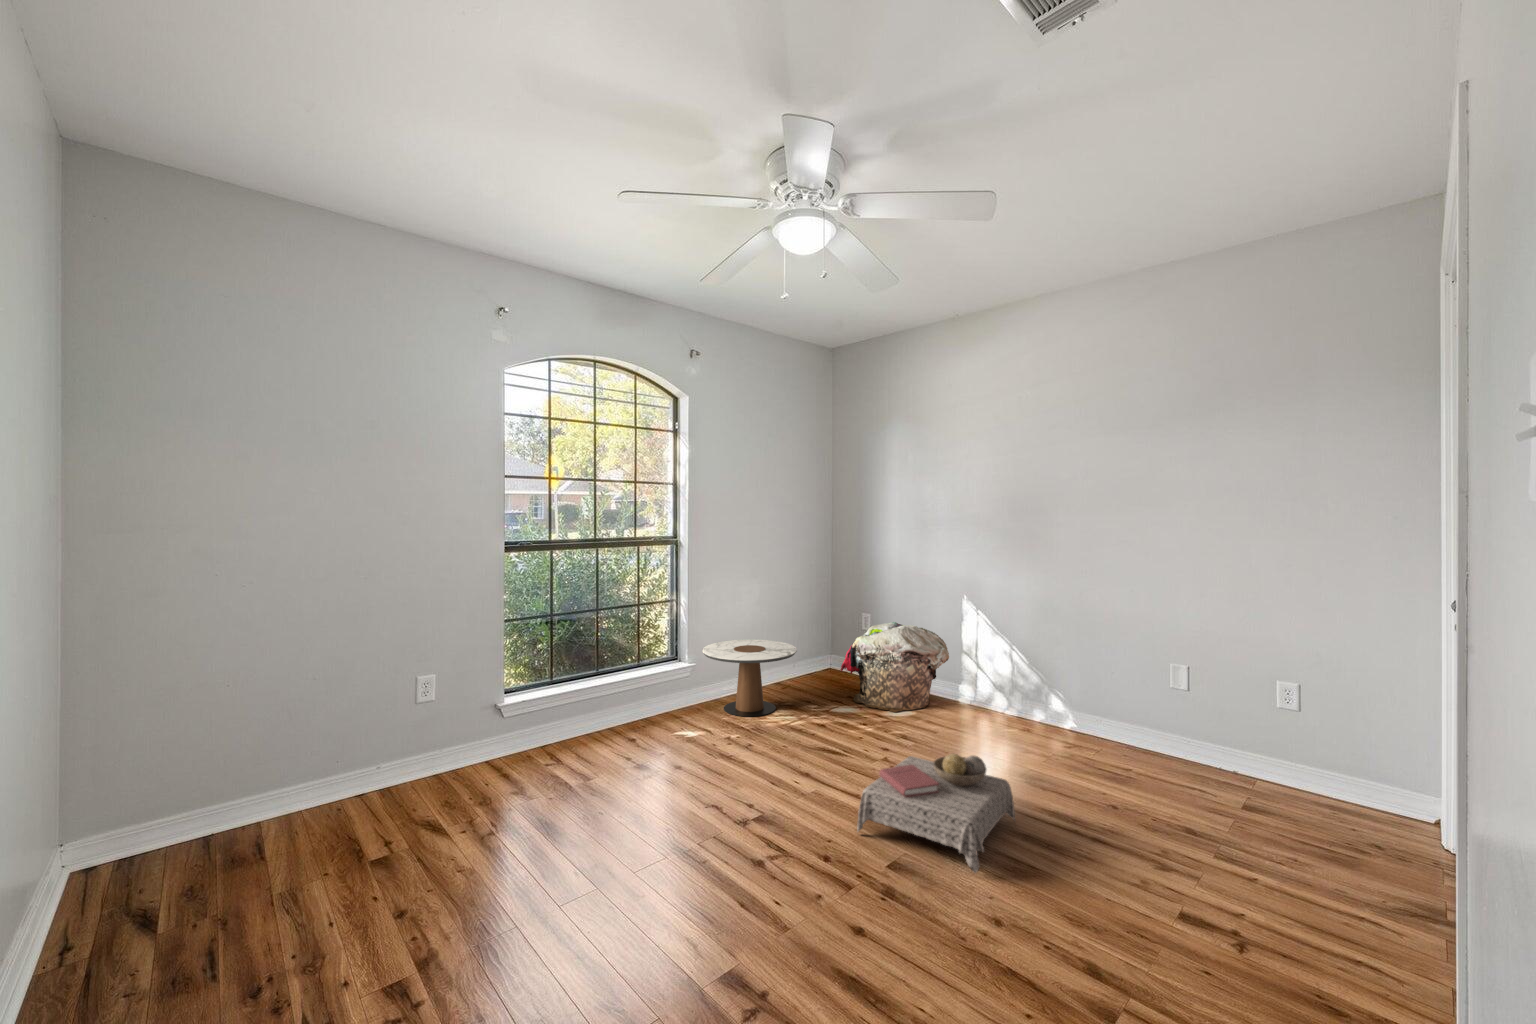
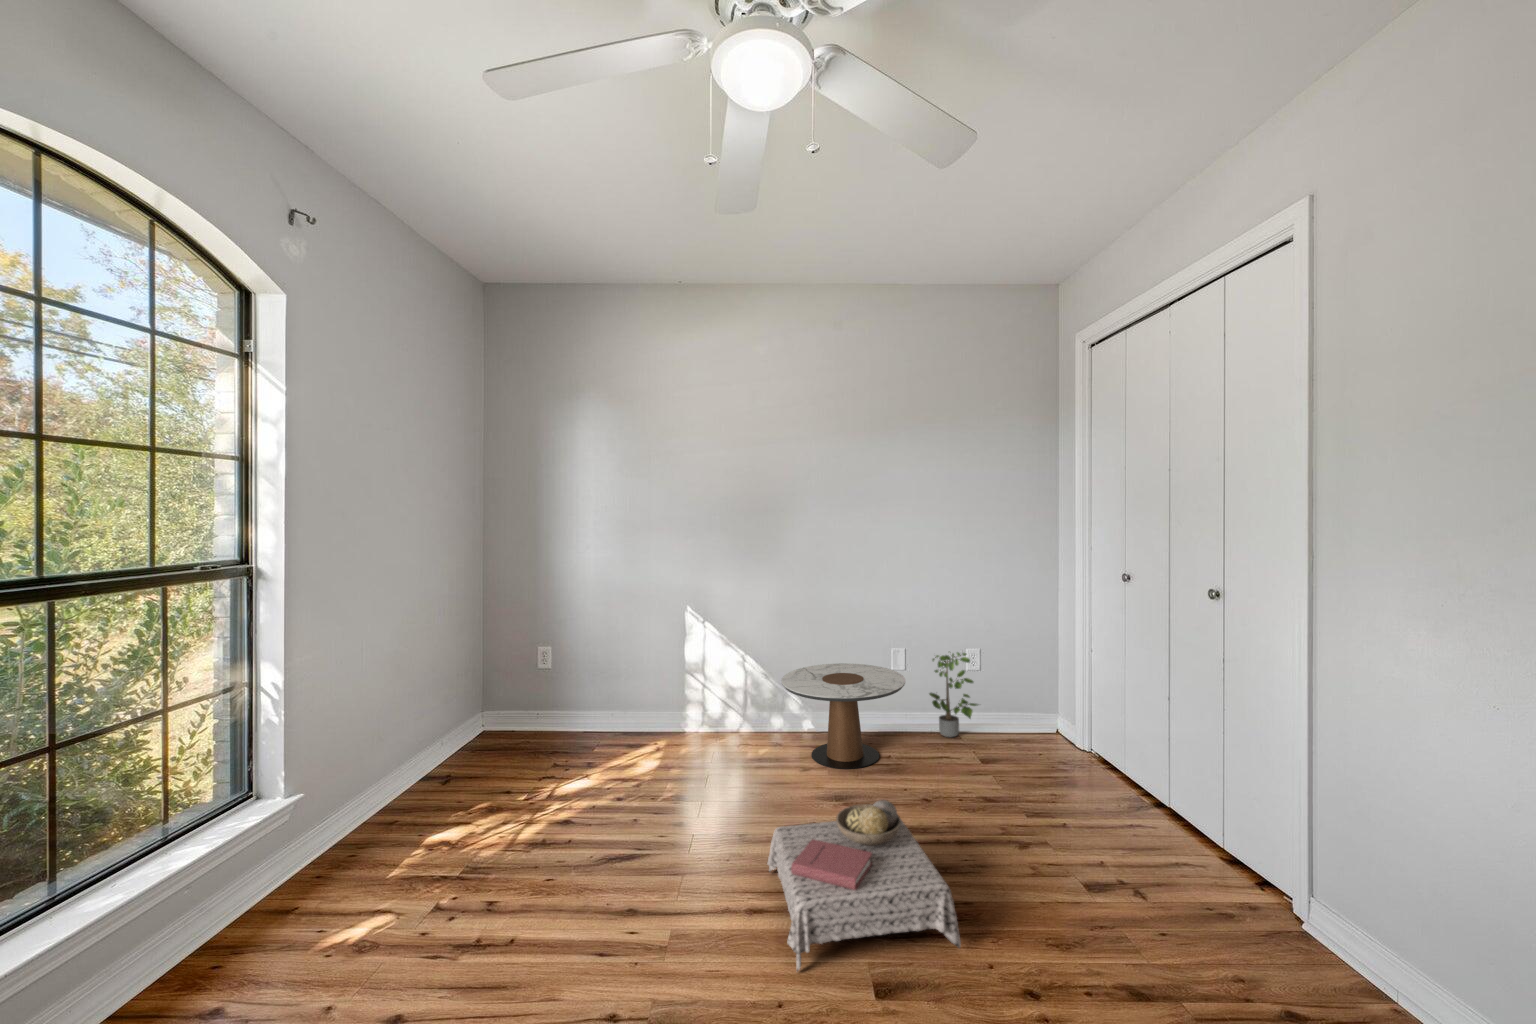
laundry basket: present [840,622,949,712] -> none [537,651,683,774]
side table: present [702,639,797,717] -> present [782,663,906,769]
potted plant: none [1188,680,1258,775] -> present [929,652,978,737]

